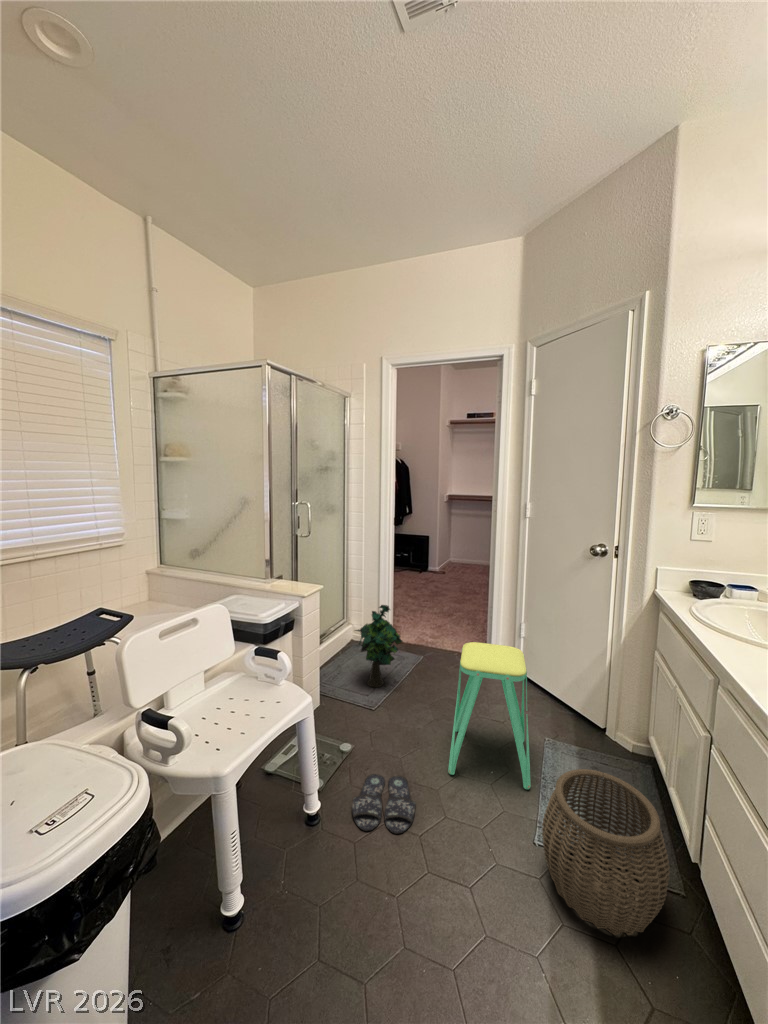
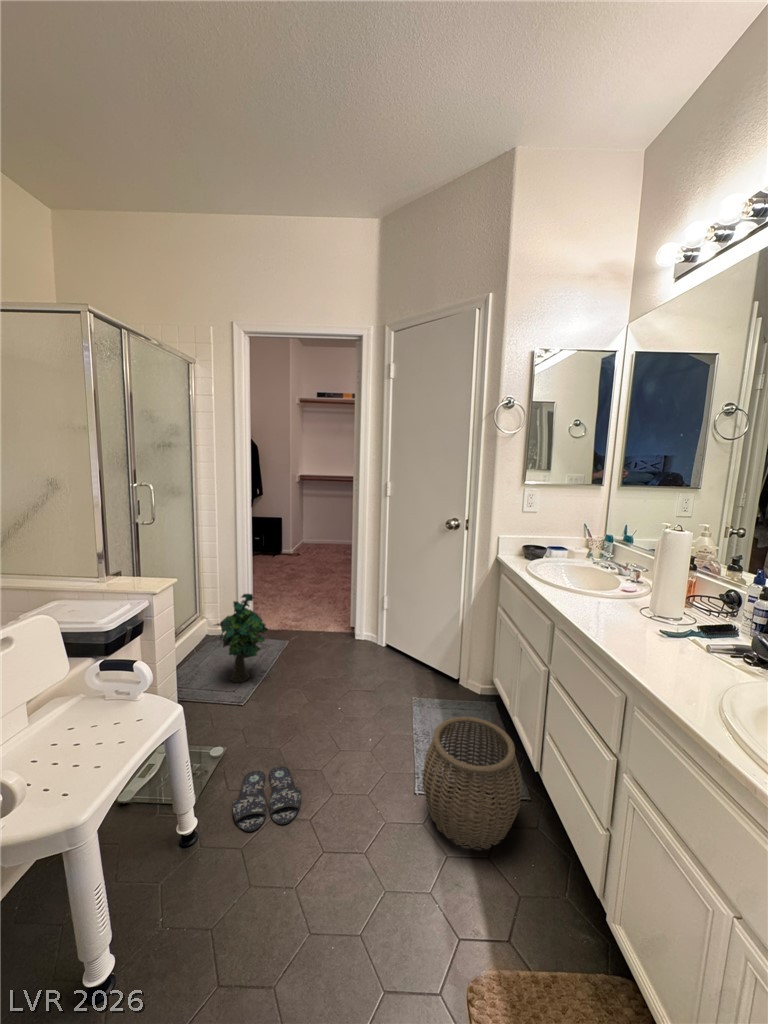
stool: present [448,642,531,789] -> none [329,620,405,752]

